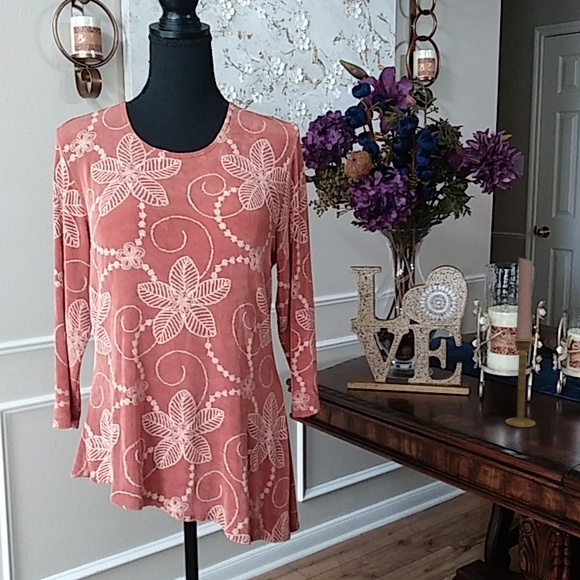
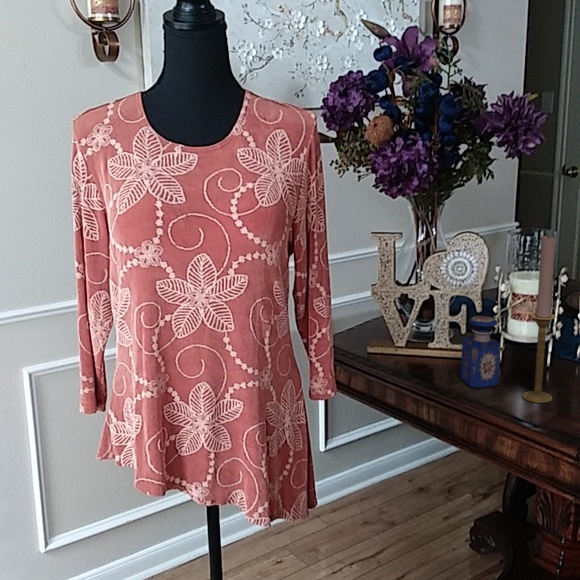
perfume bottle: none [443,344,481,416] -> present [461,316,500,388]

